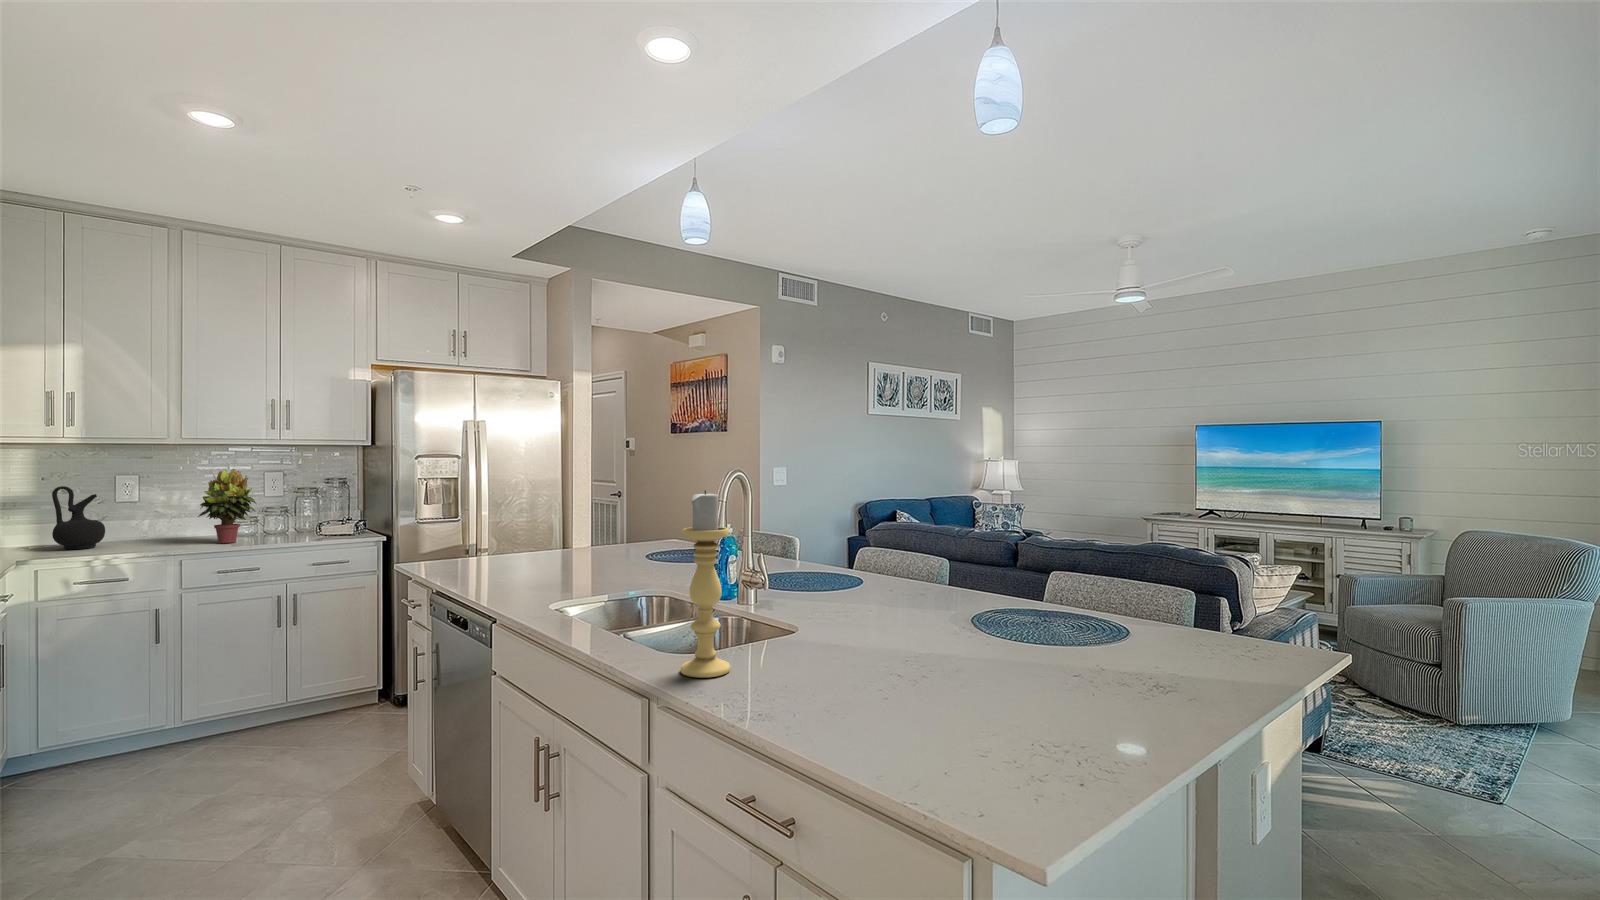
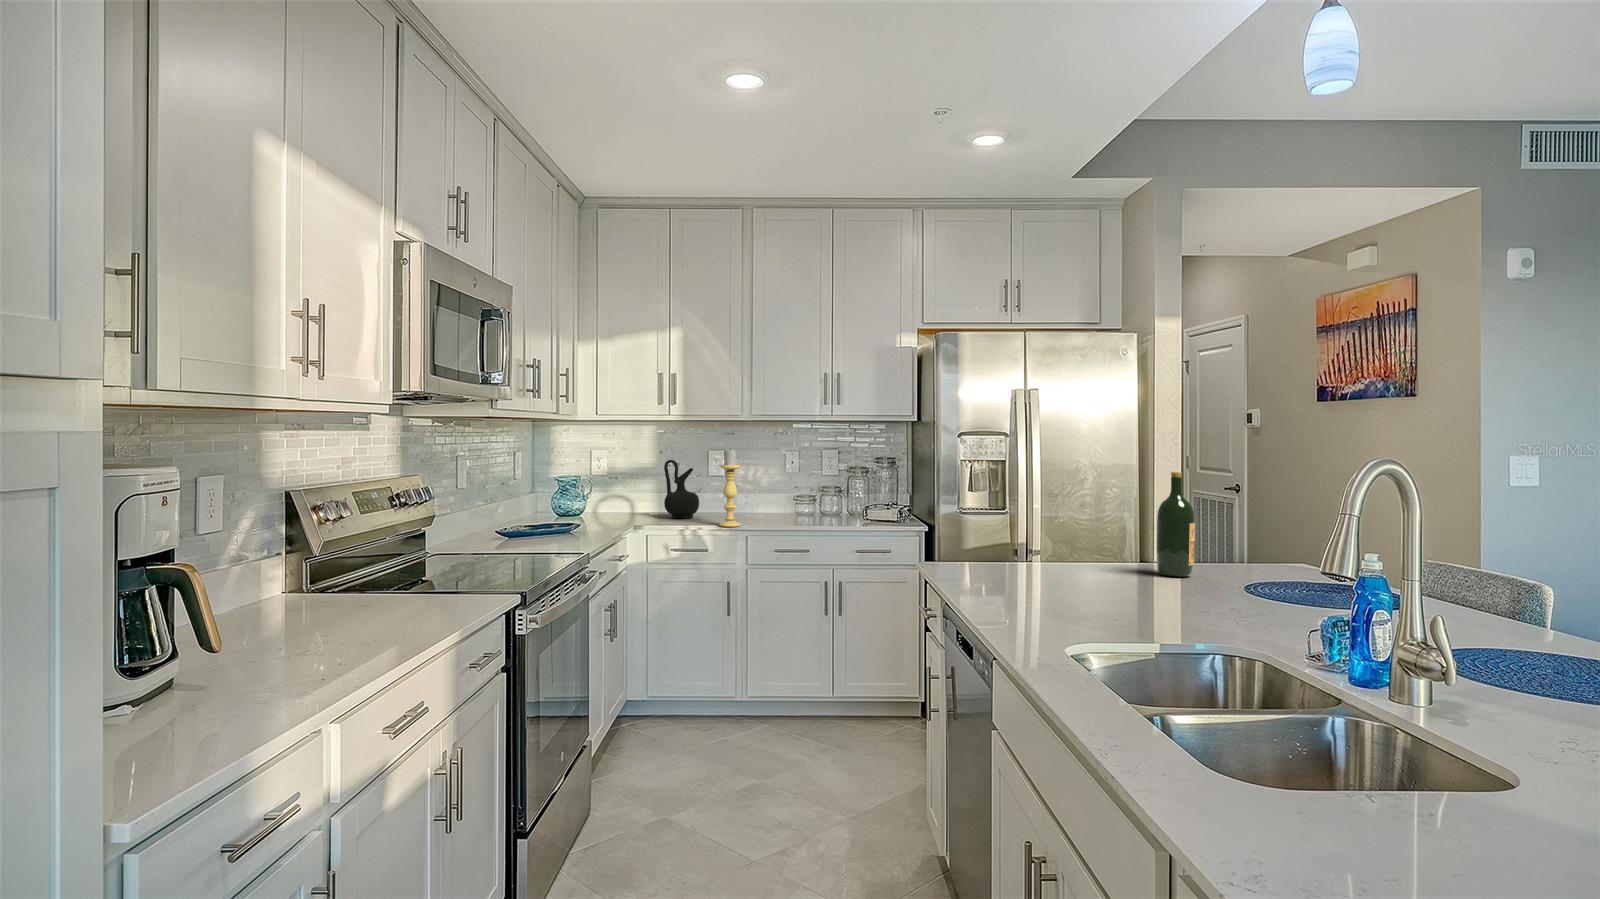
potted plant: present [198,469,256,543] -> none [763,446,811,522]
wine bottle: none [587,481,612,553] -> present [1157,472,1195,577]
candle holder: present [681,490,730,678] -> present [719,449,740,527]

